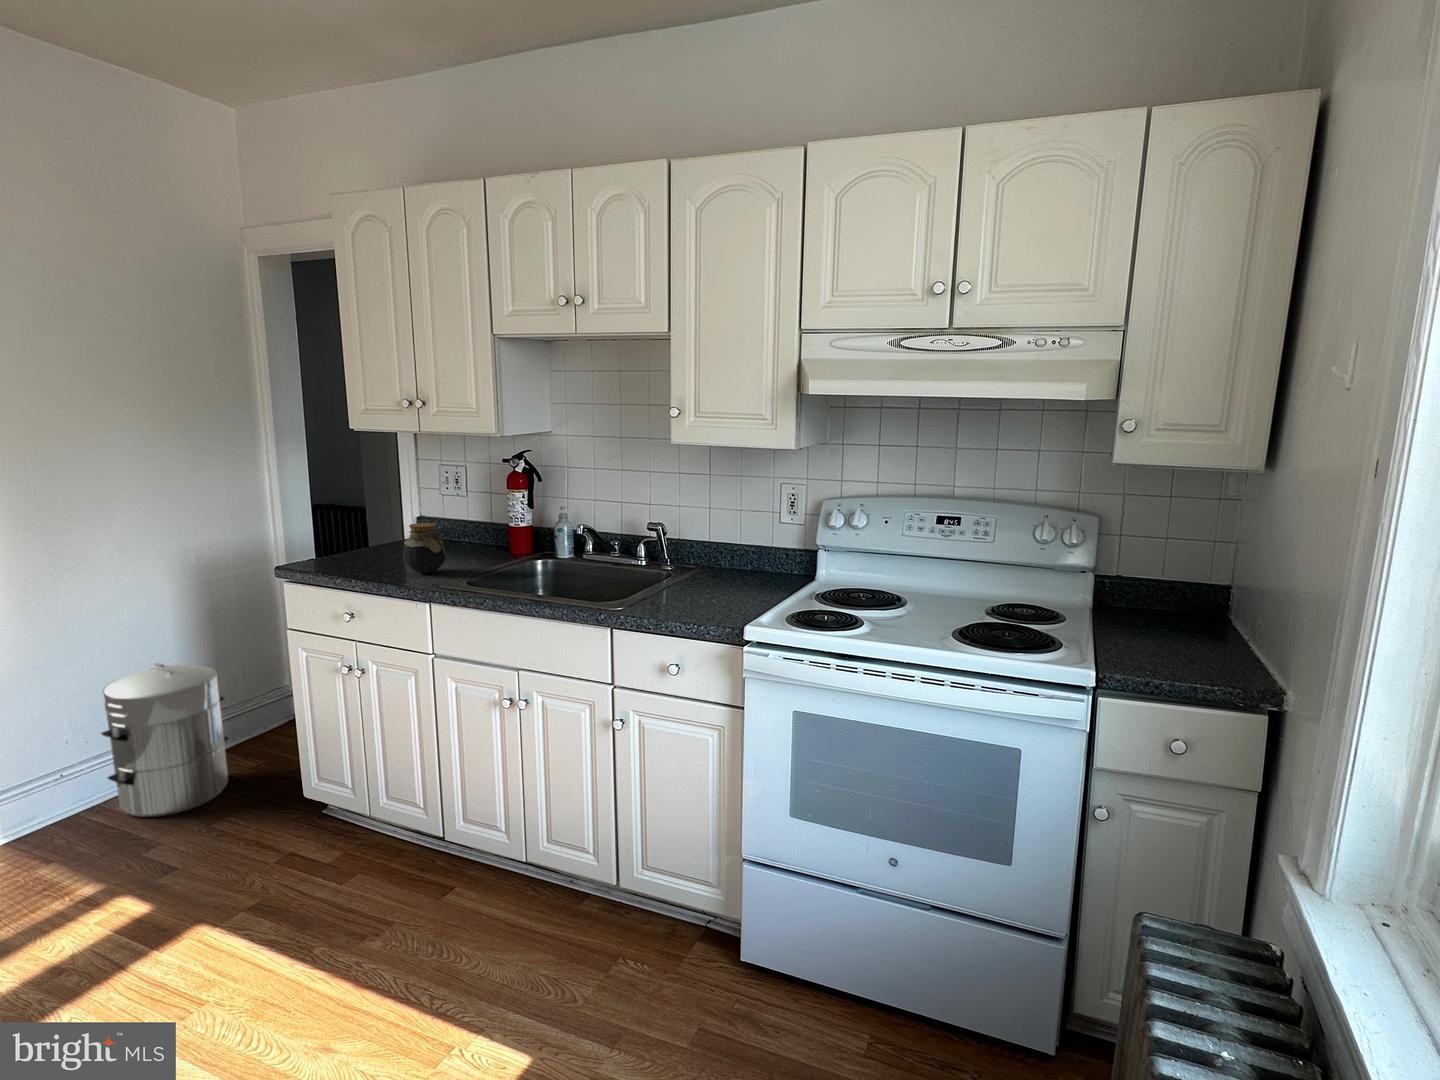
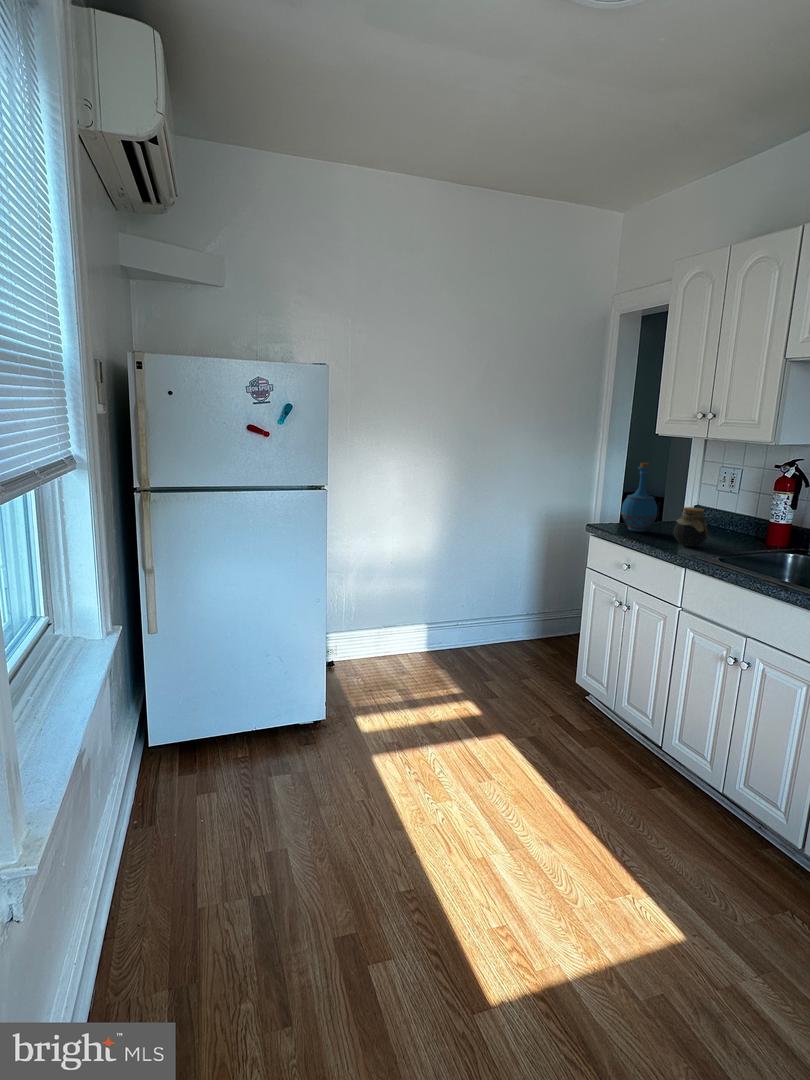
bottle: none [324,472,376,565] -> present [621,463,657,532]
waste bin: present [101,664,228,817] -> none [476,573,543,668]

